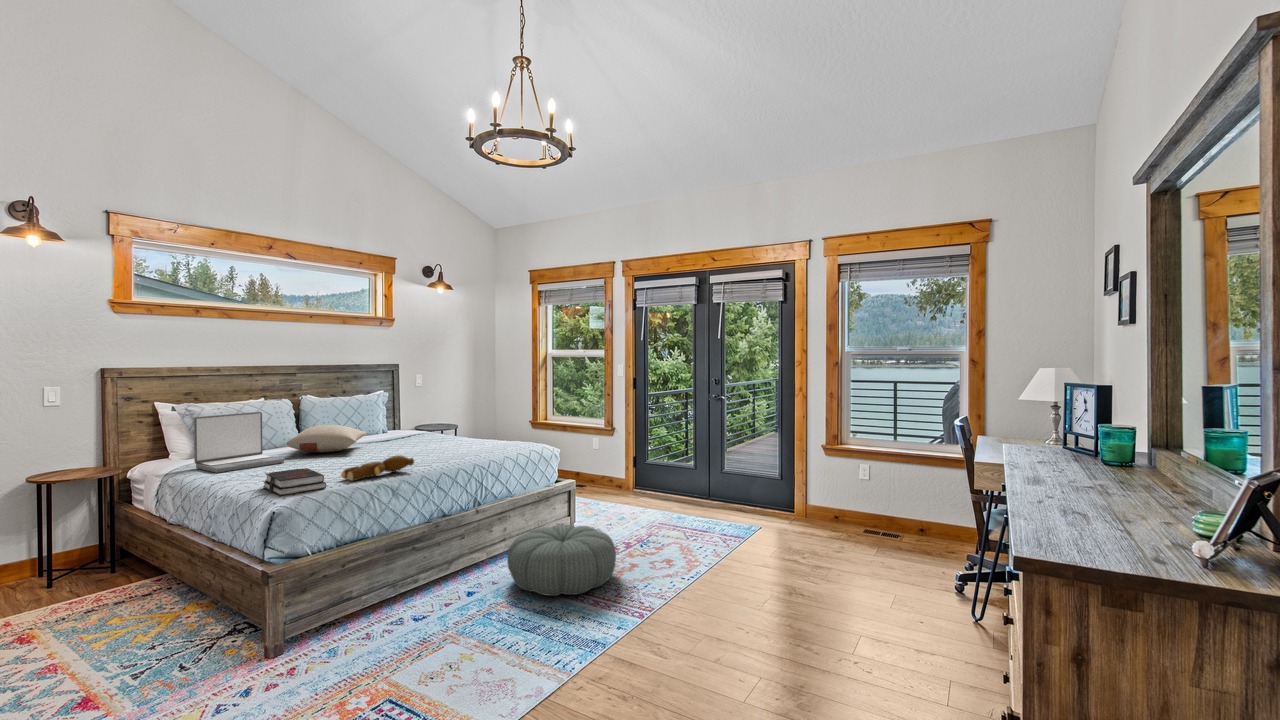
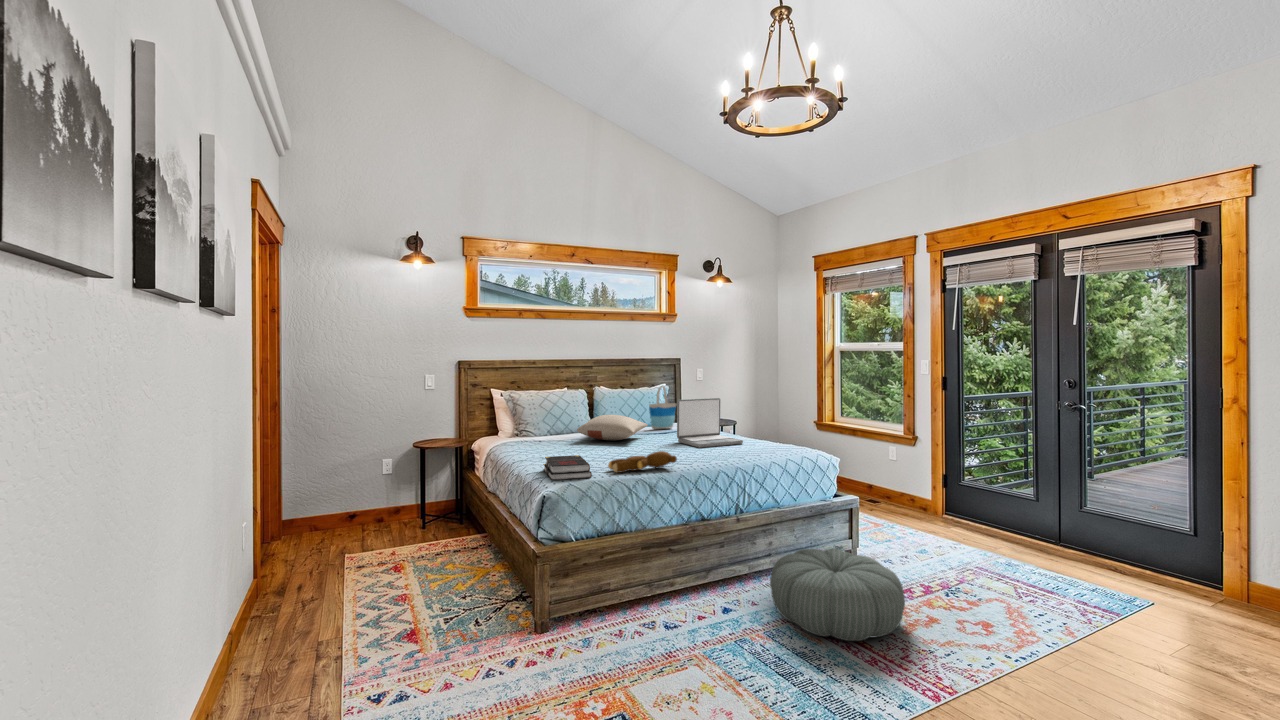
tote bag: none [365,392,395,438] -> present [649,386,676,429]
laptop: present [194,412,284,473] -> present [677,398,743,448]

